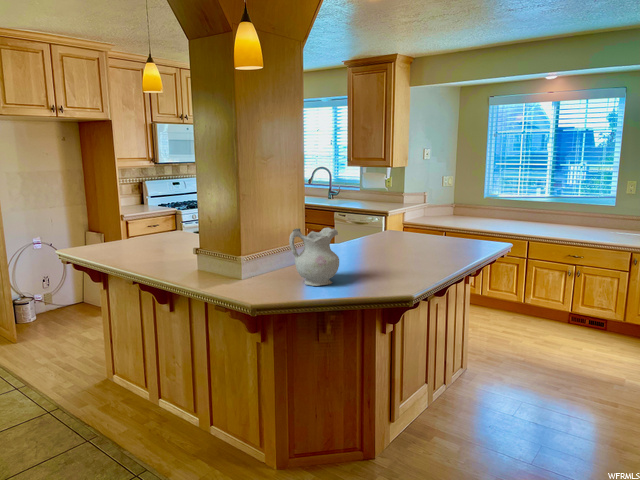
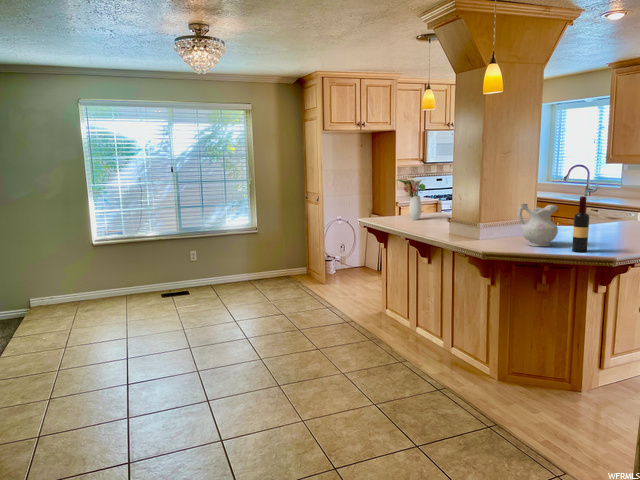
flower arrangement: none [106,187,156,247] -> present [395,178,425,220]
wine bottle: none [361,218,379,292] -> present [572,197,589,252]

